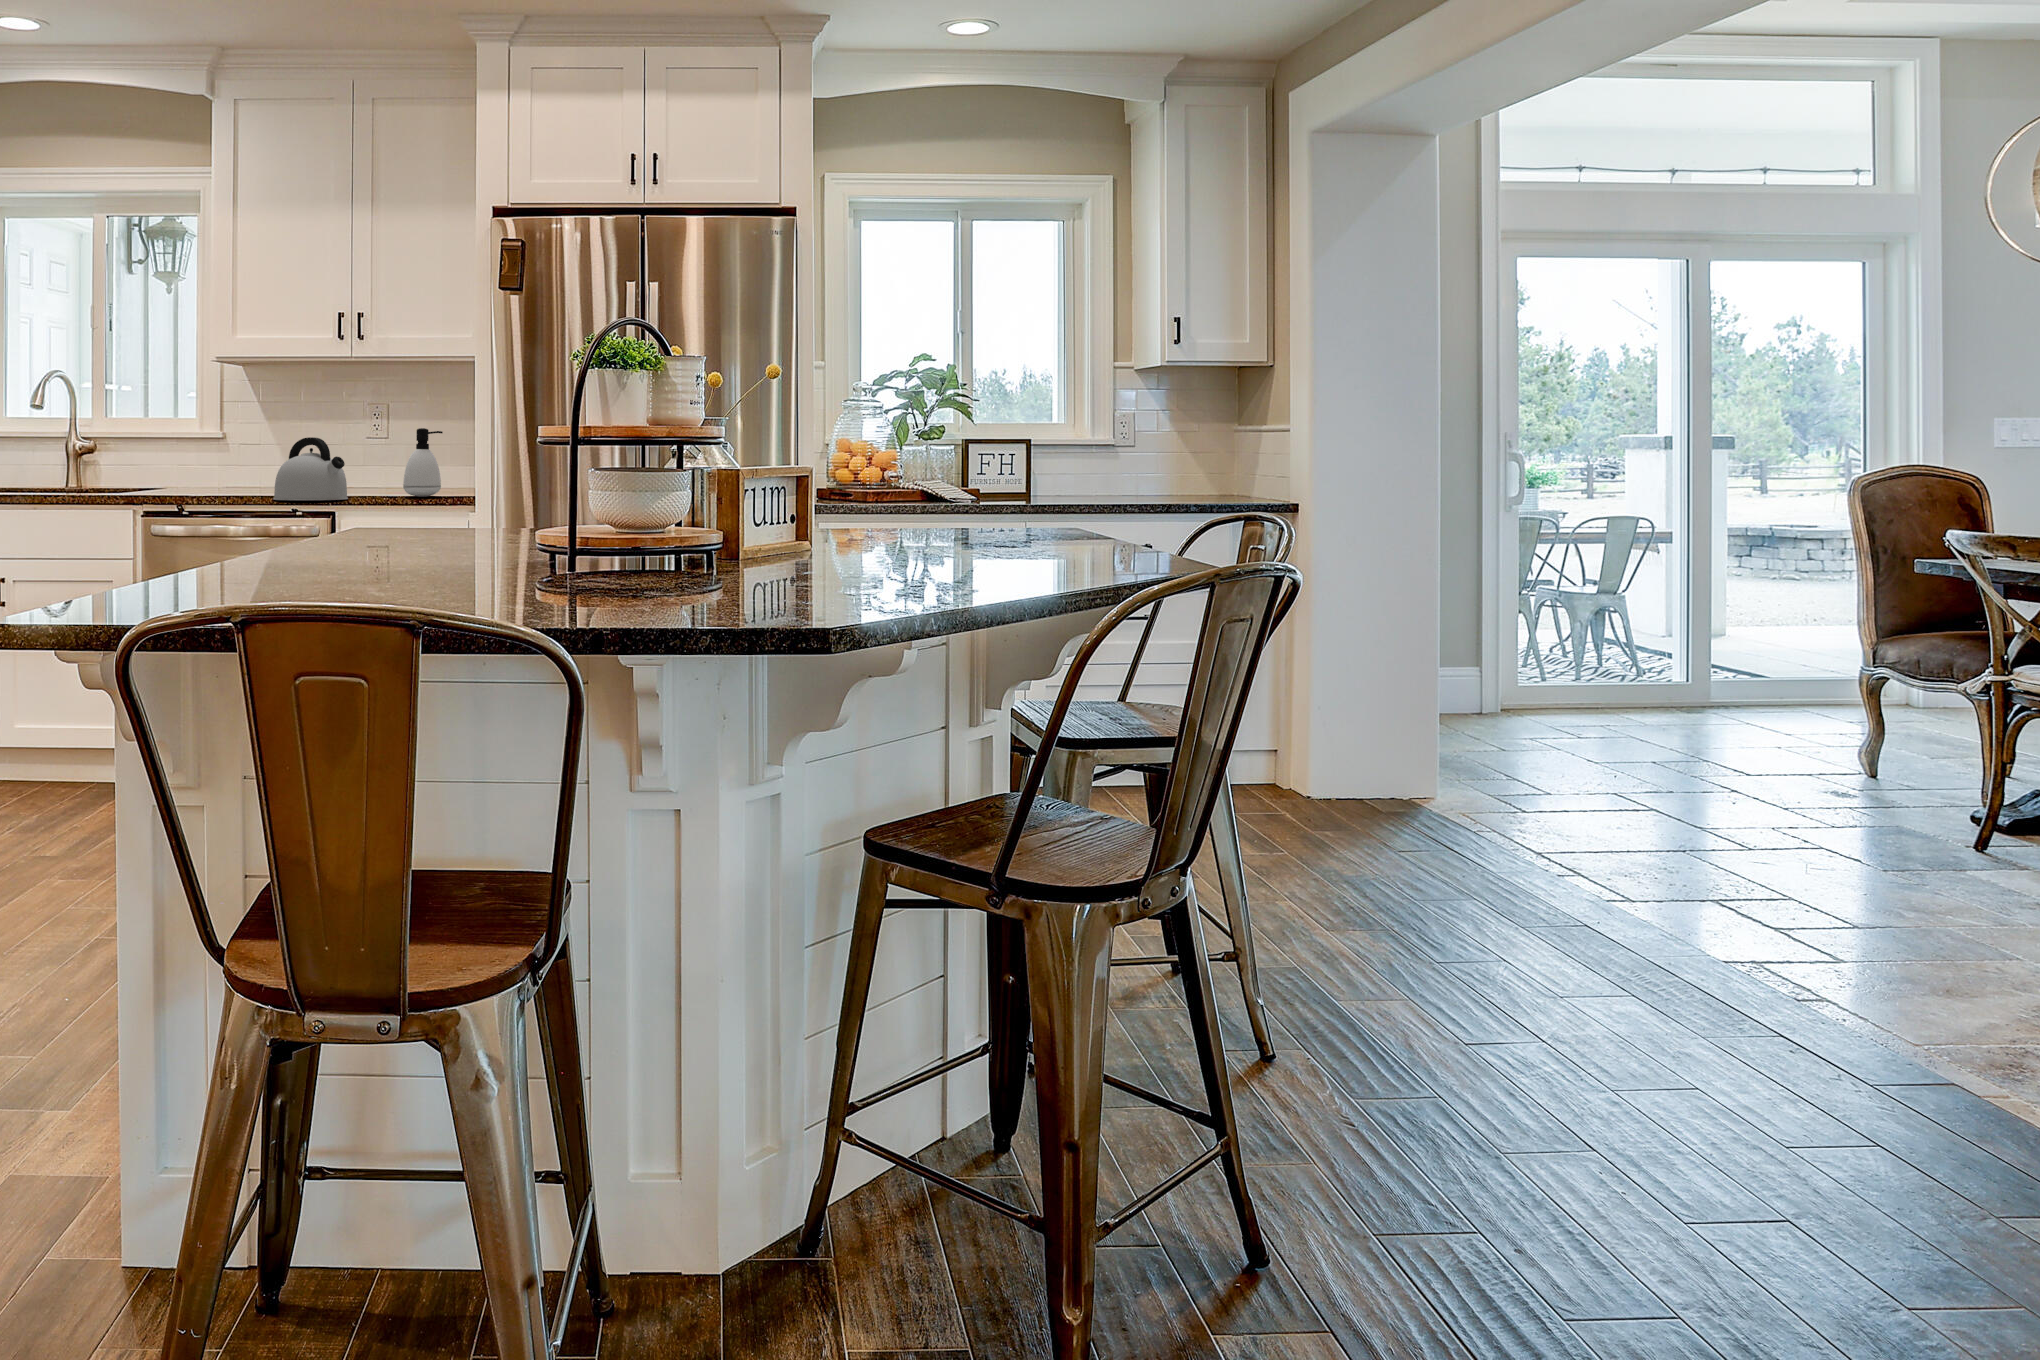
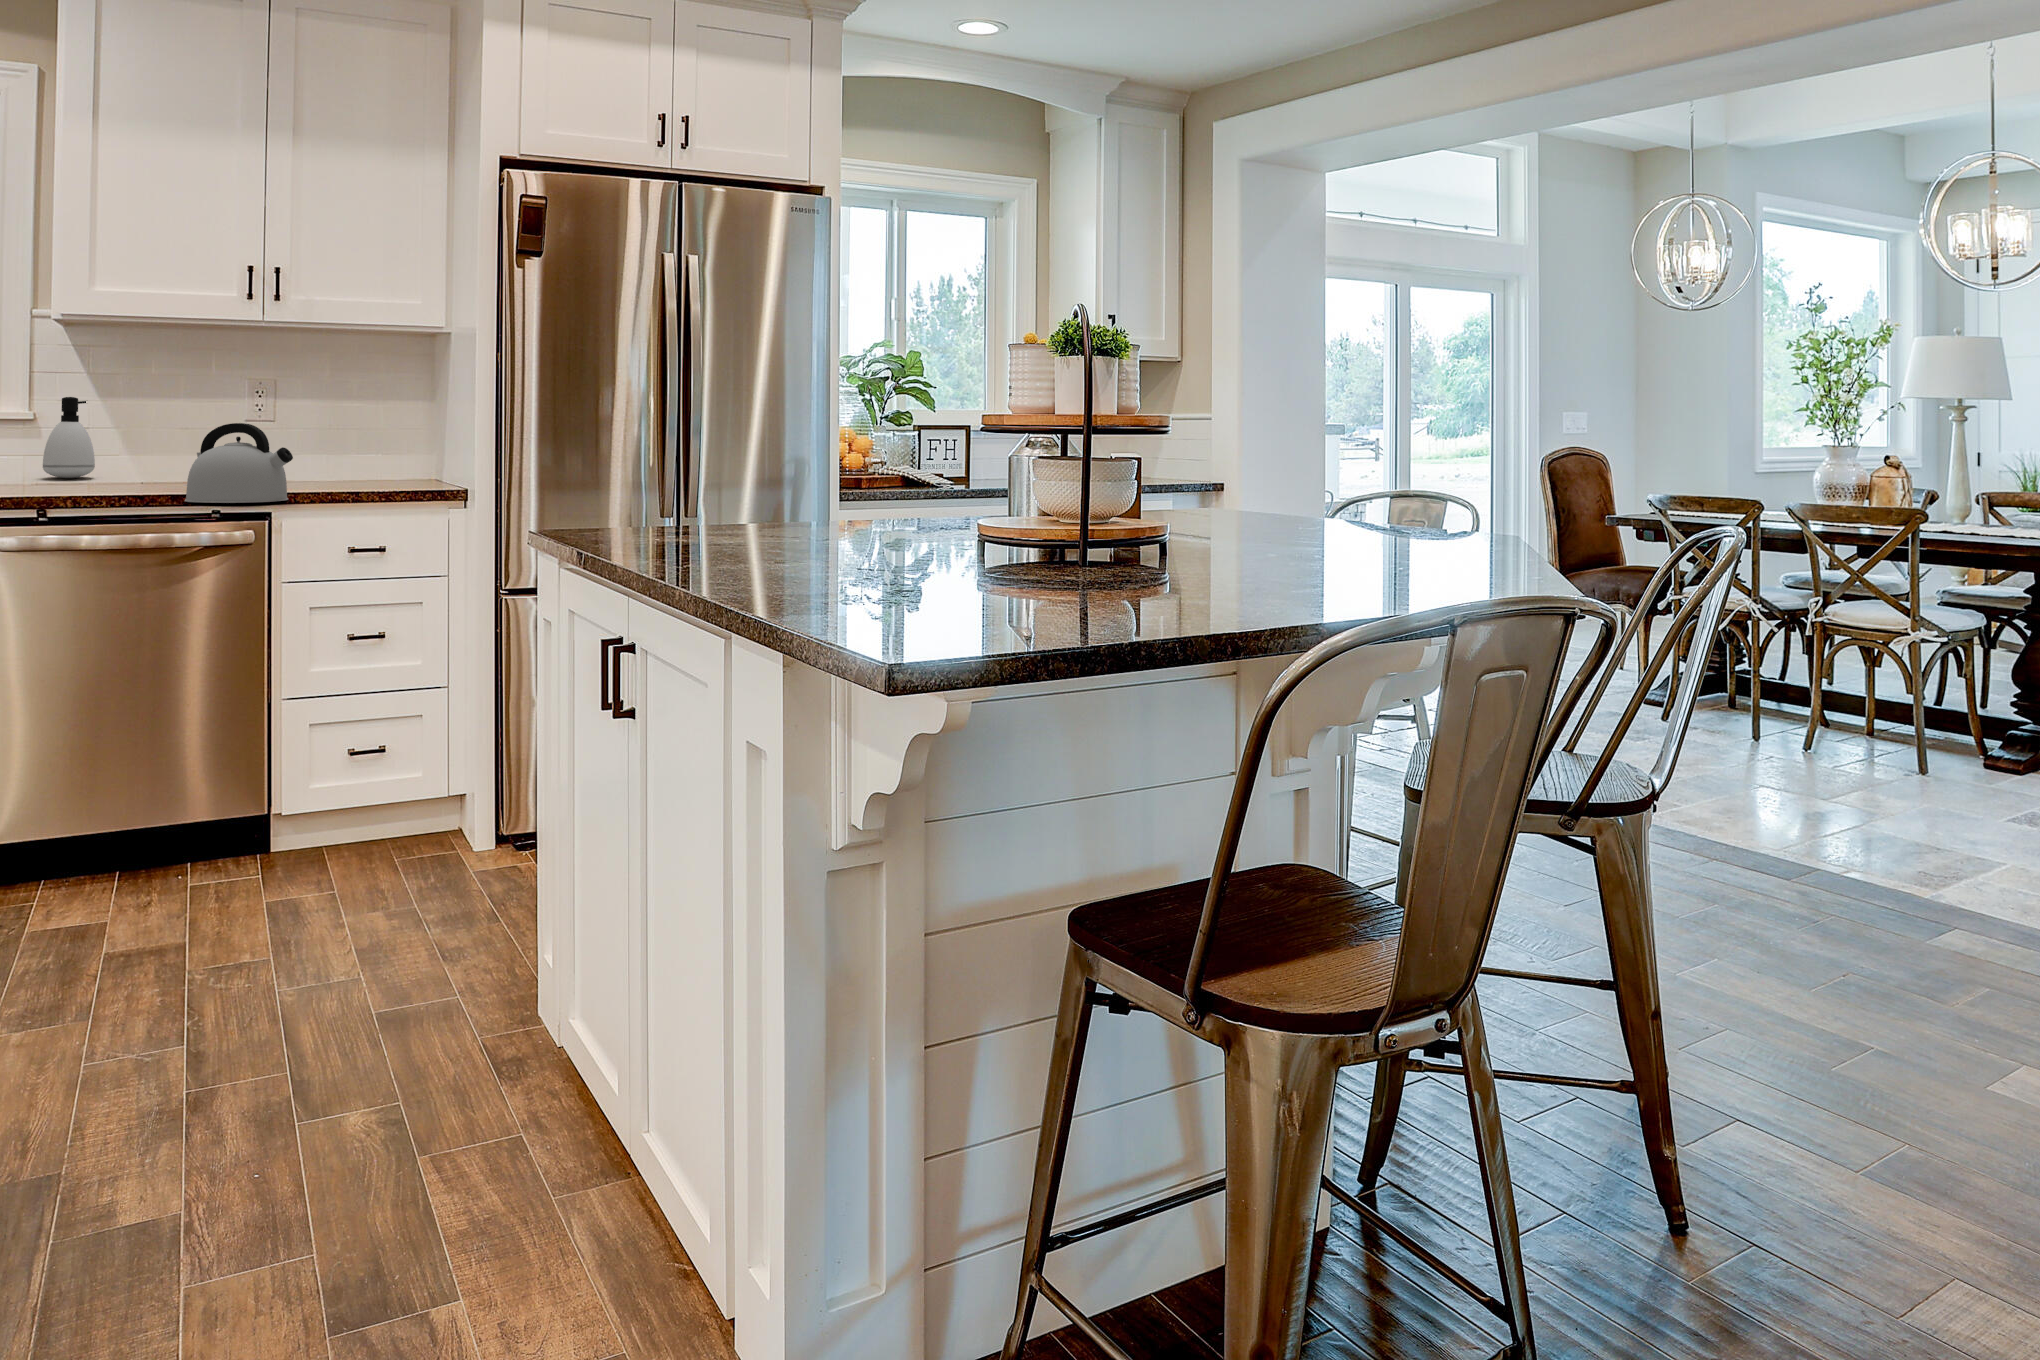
soap dispenser: present [403,428,443,497] -> present [43,397,95,478]

